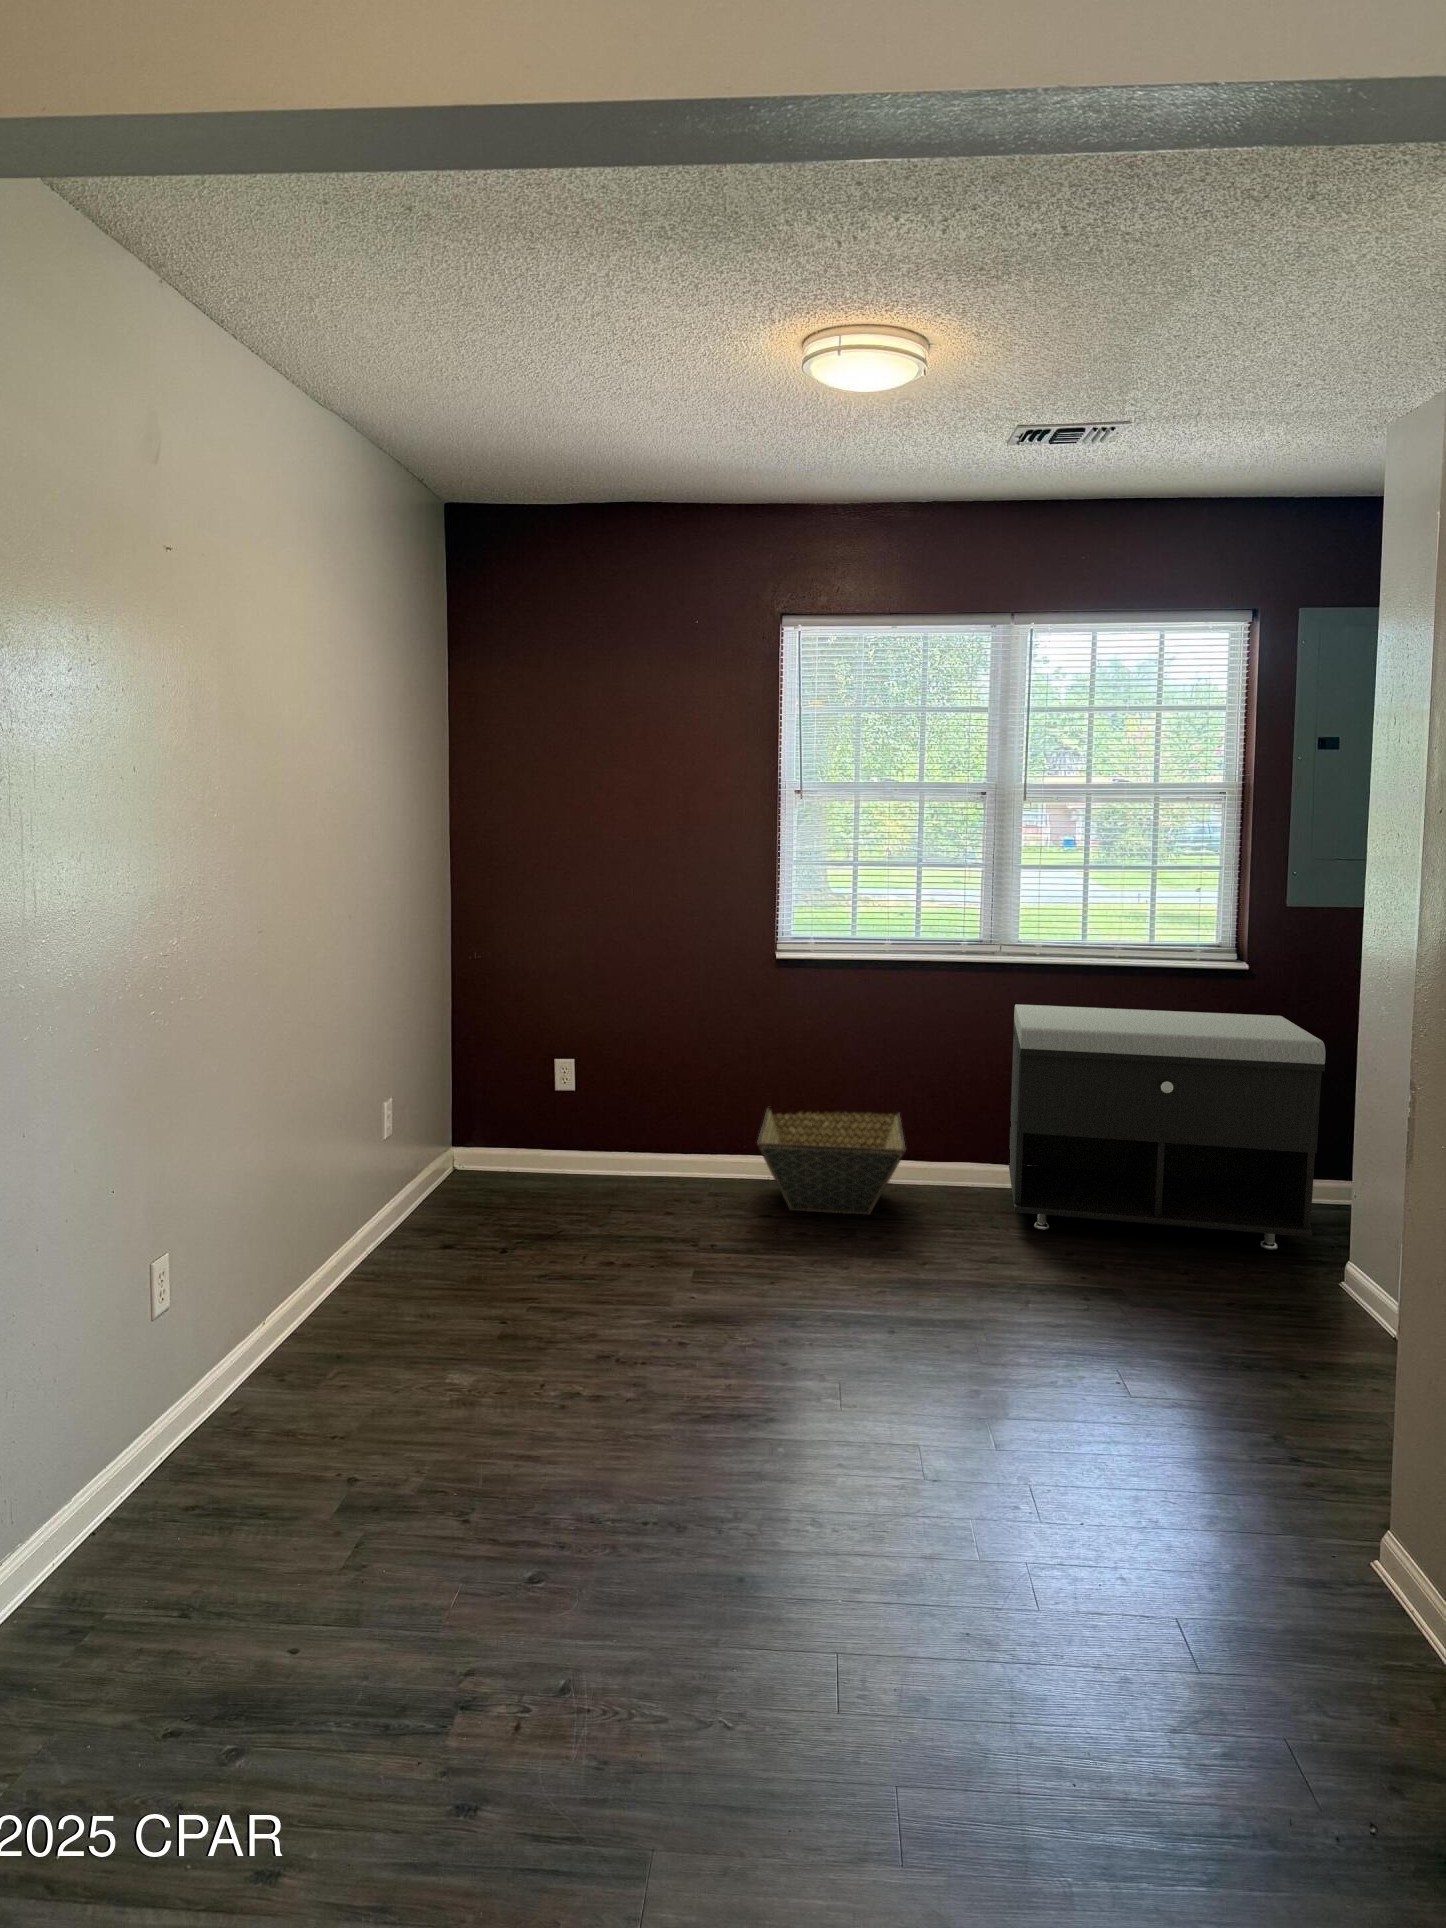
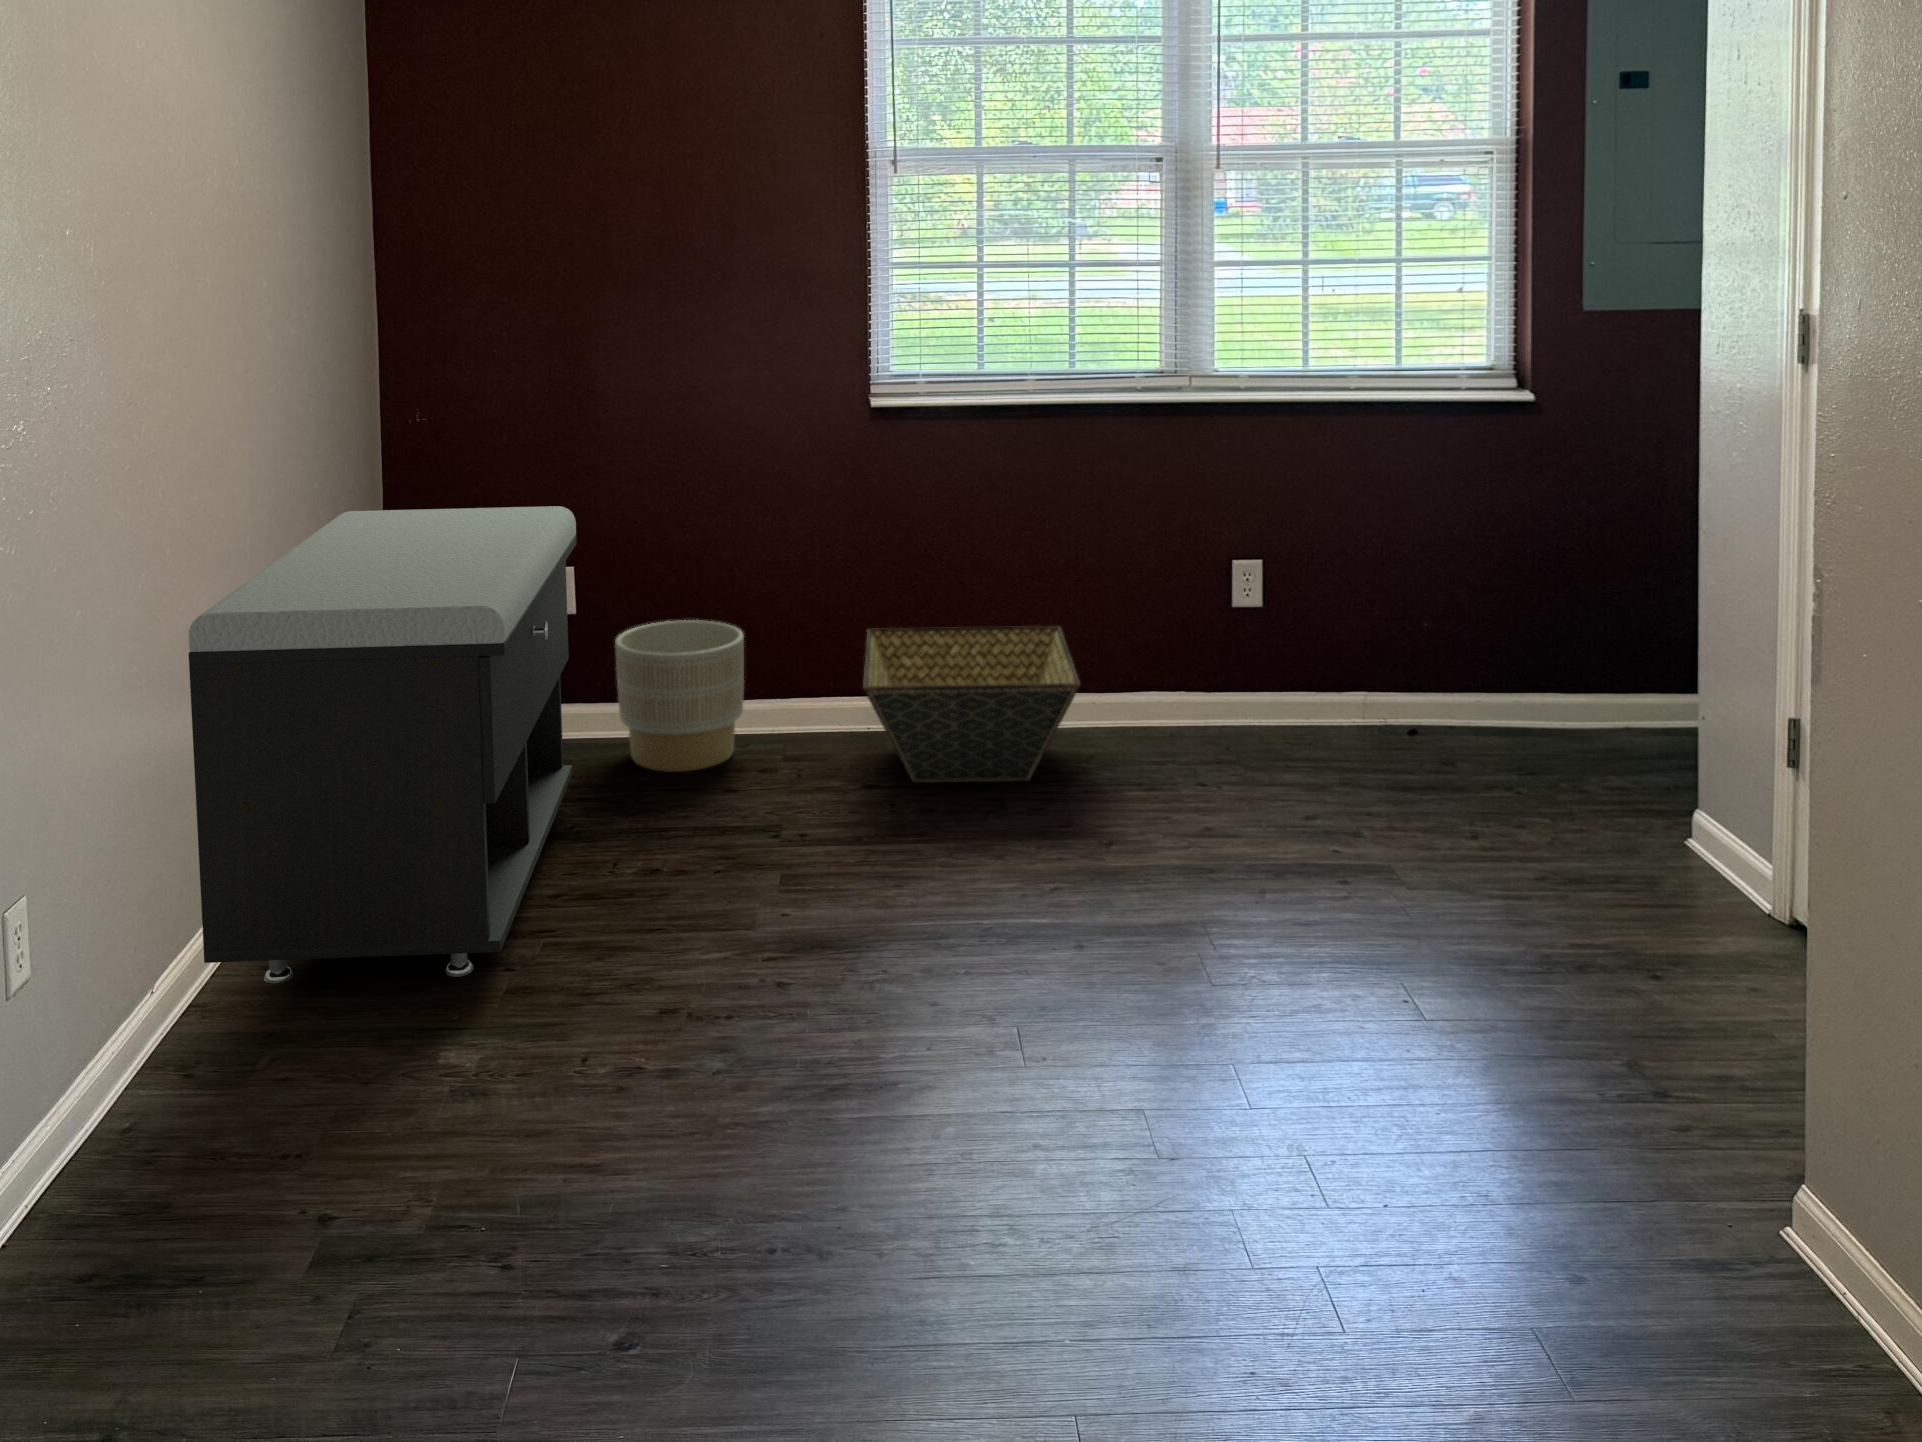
storage bench: present [1009,1004,1325,1250] -> present [189,506,577,983]
planter: none [599,1094,683,1193] -> present [615,620,744,772]

